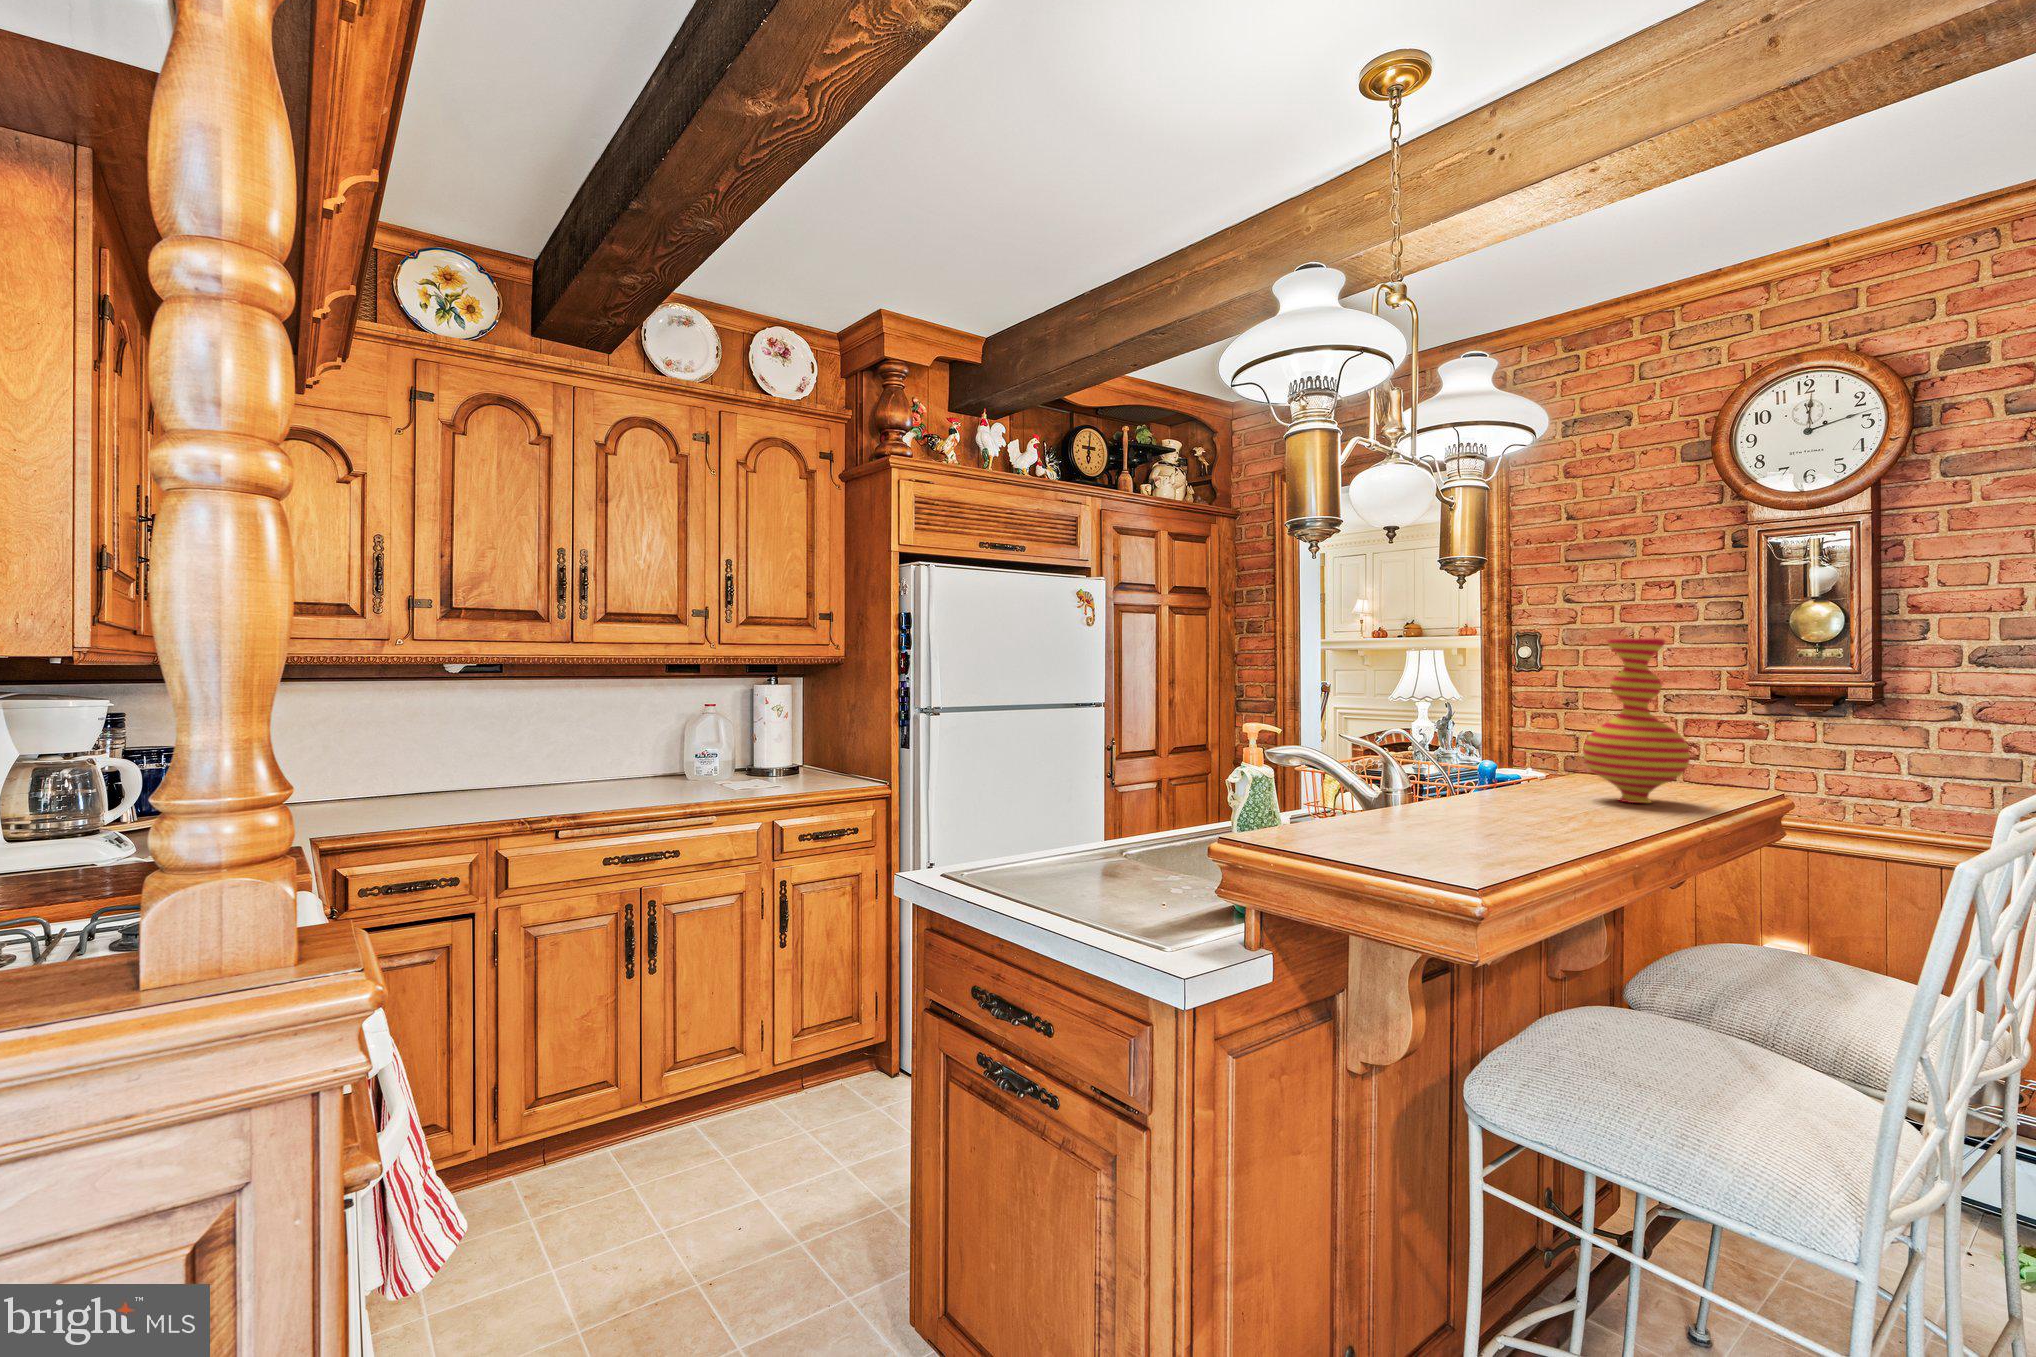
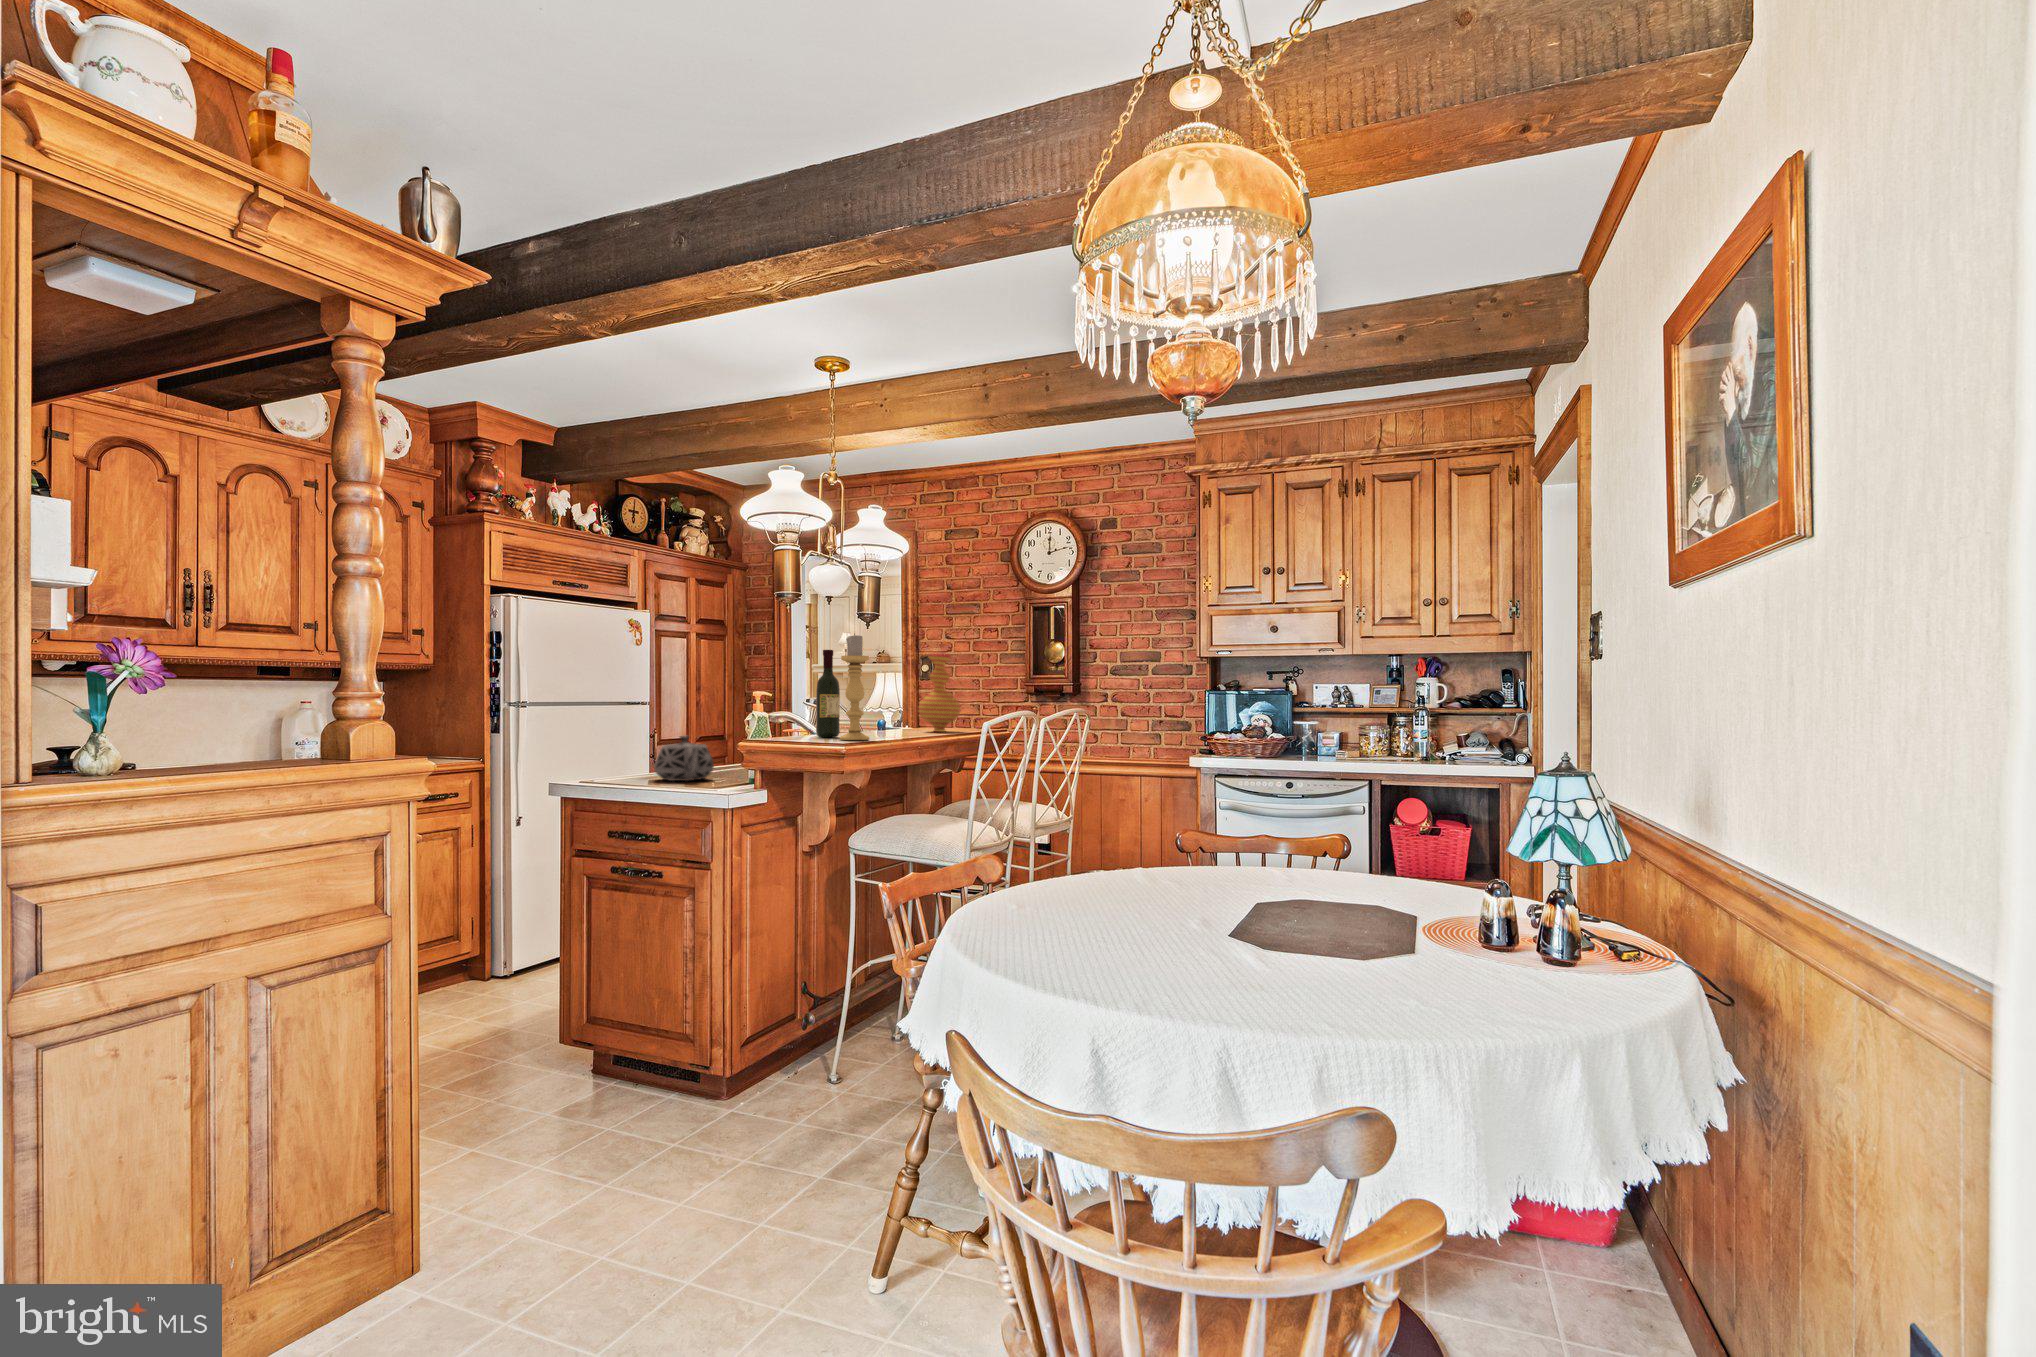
candle holder: none [1439,600,1513,852] -> present [840,634,869,740]
wine bottle: none [1375,637,1428,825] -> present [816,650,840,737]
teapot: none [1066,800,1171,889] -> present [654,736,714,781]

